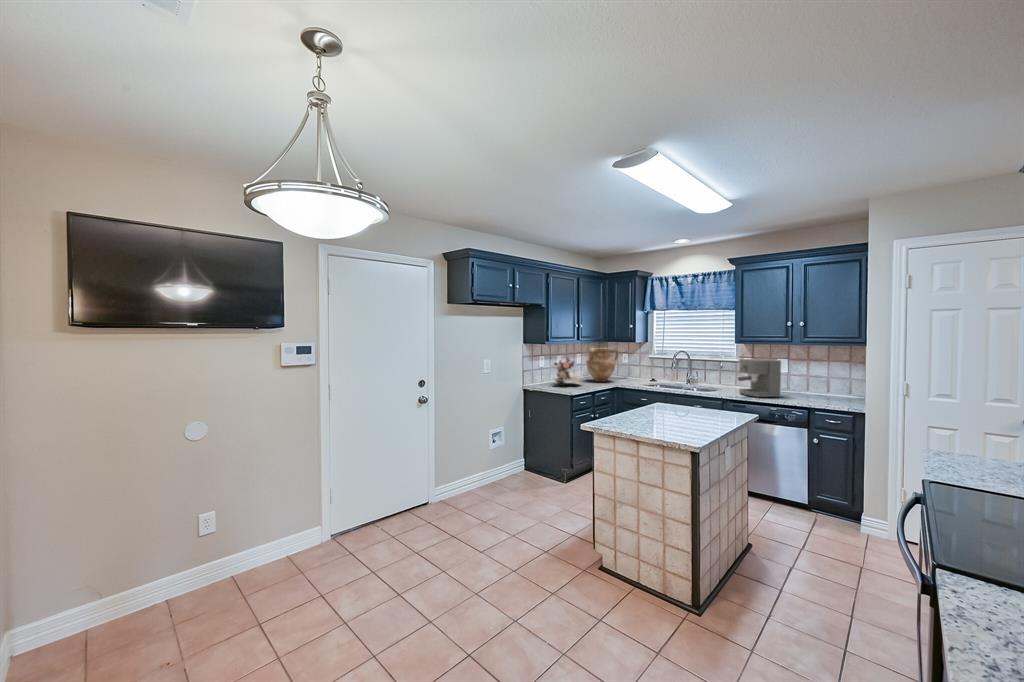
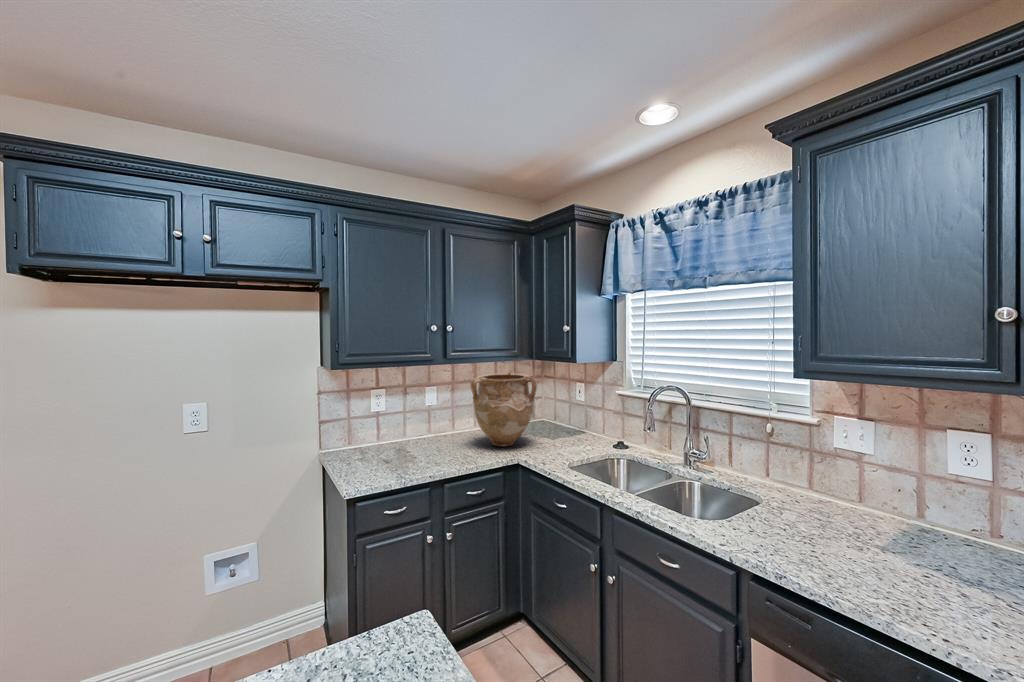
flower arrangement: present [554,358,582,385] -> none [369,393,442,457]
coffee maker: present [738,359,781,397] -> none [792,426,964,579]

